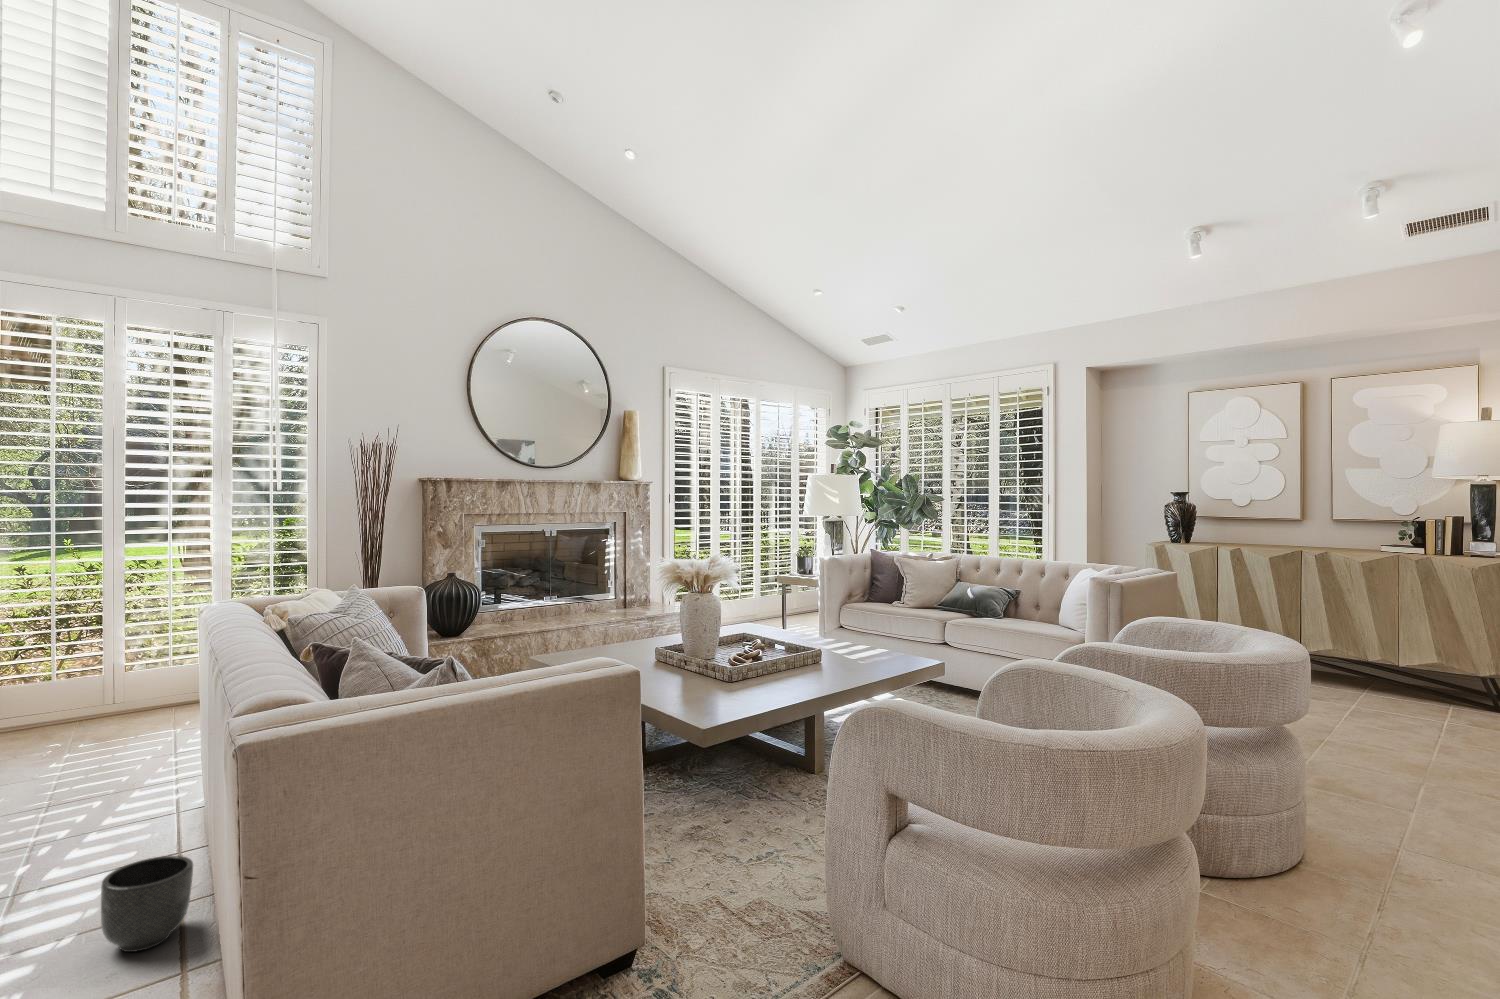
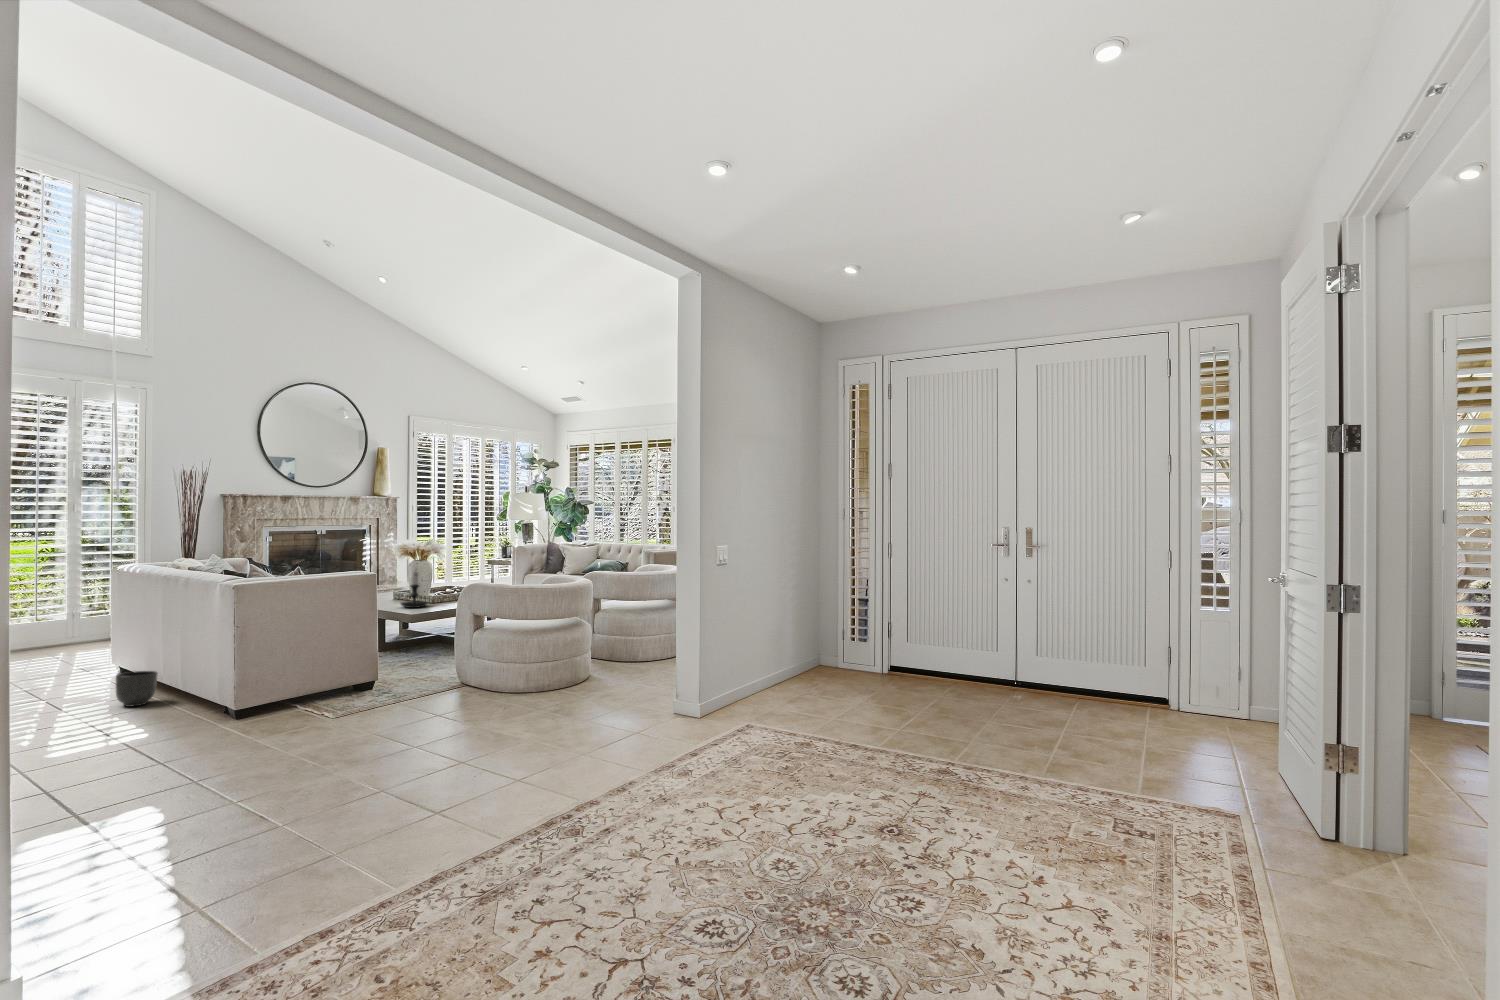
candle holder: none [670,622,722,701] -> present [401,572,428,608]

